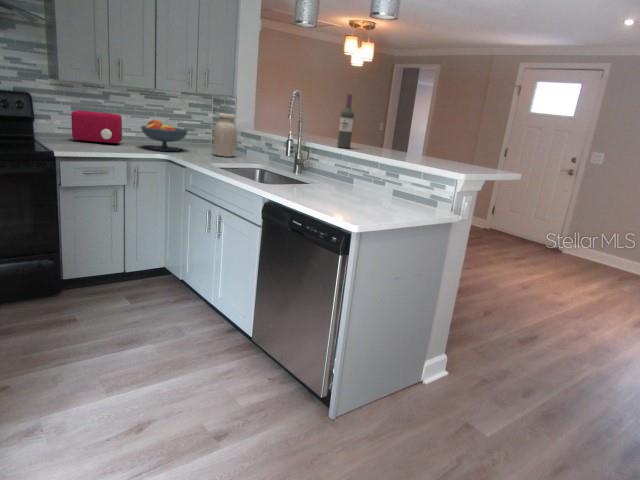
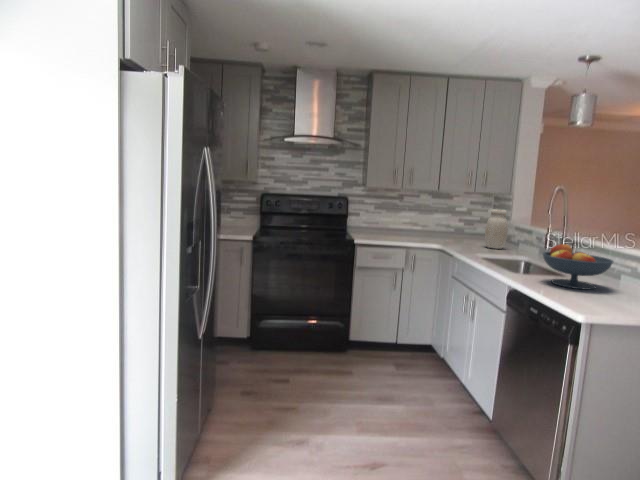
wine bottle: present [337,94,354,148] -> none [606,188,627,243]
toaster: present [71,110,122,145] -> none [372,209,410,236]
fruit bowl: present [141,119,188,151] -> present [543,244,613,290]

